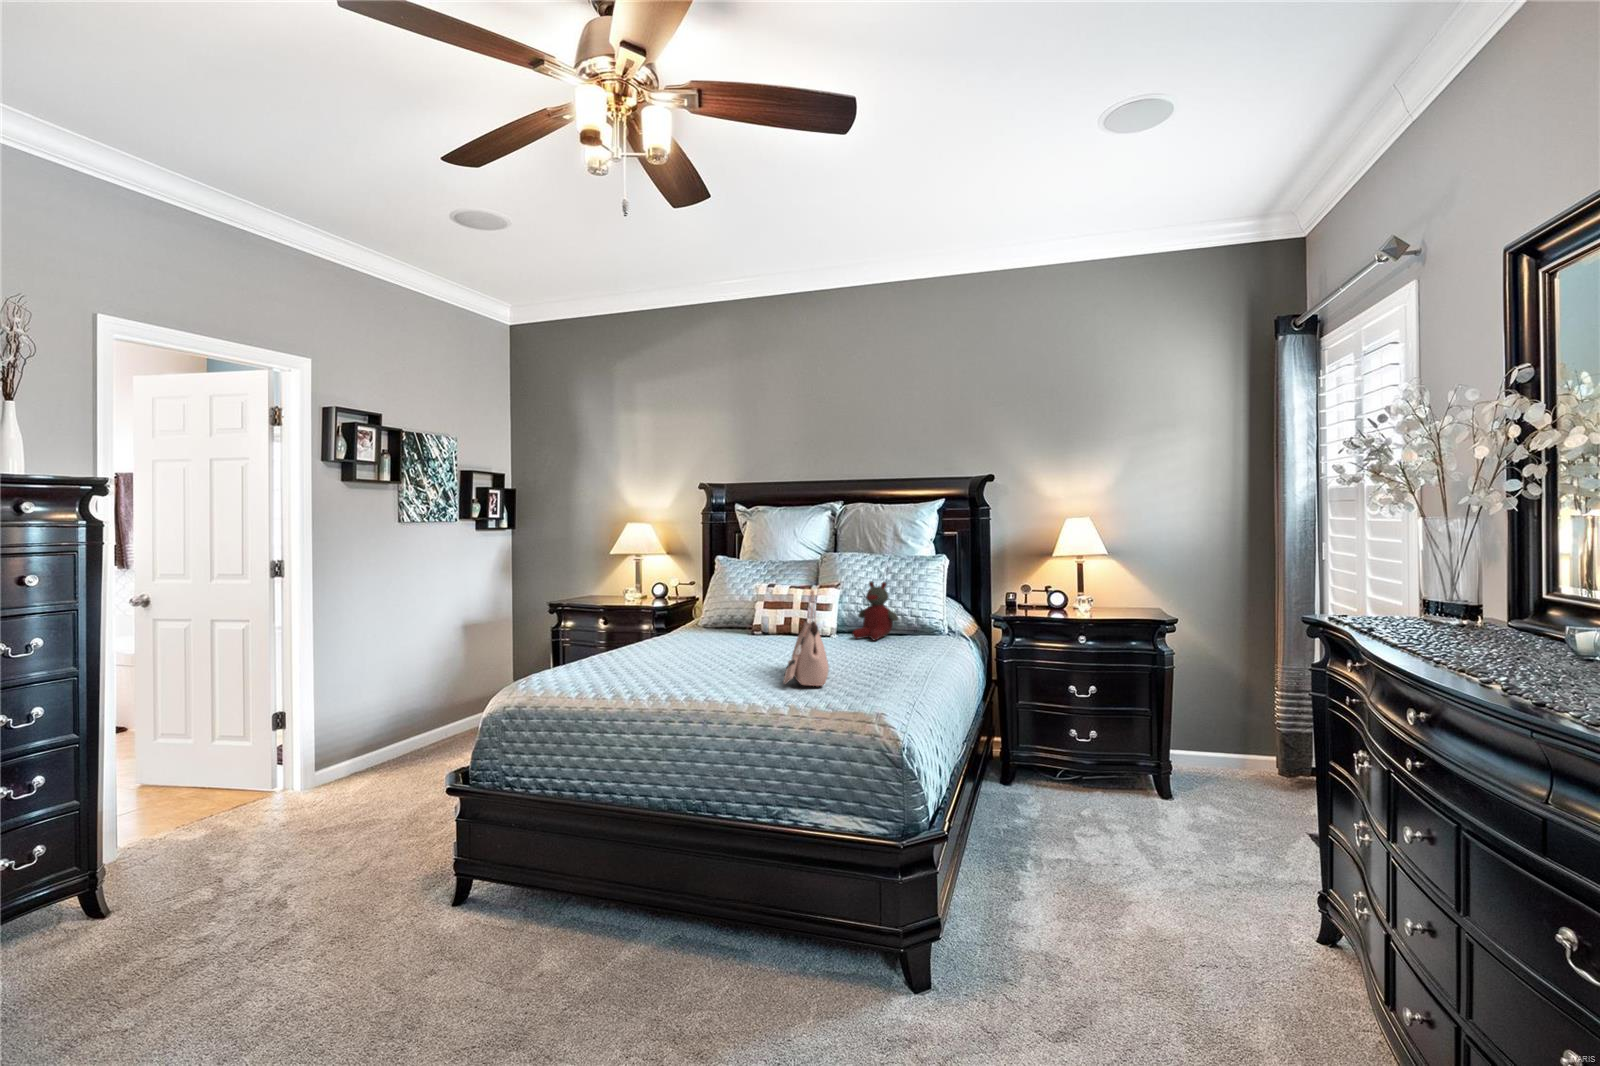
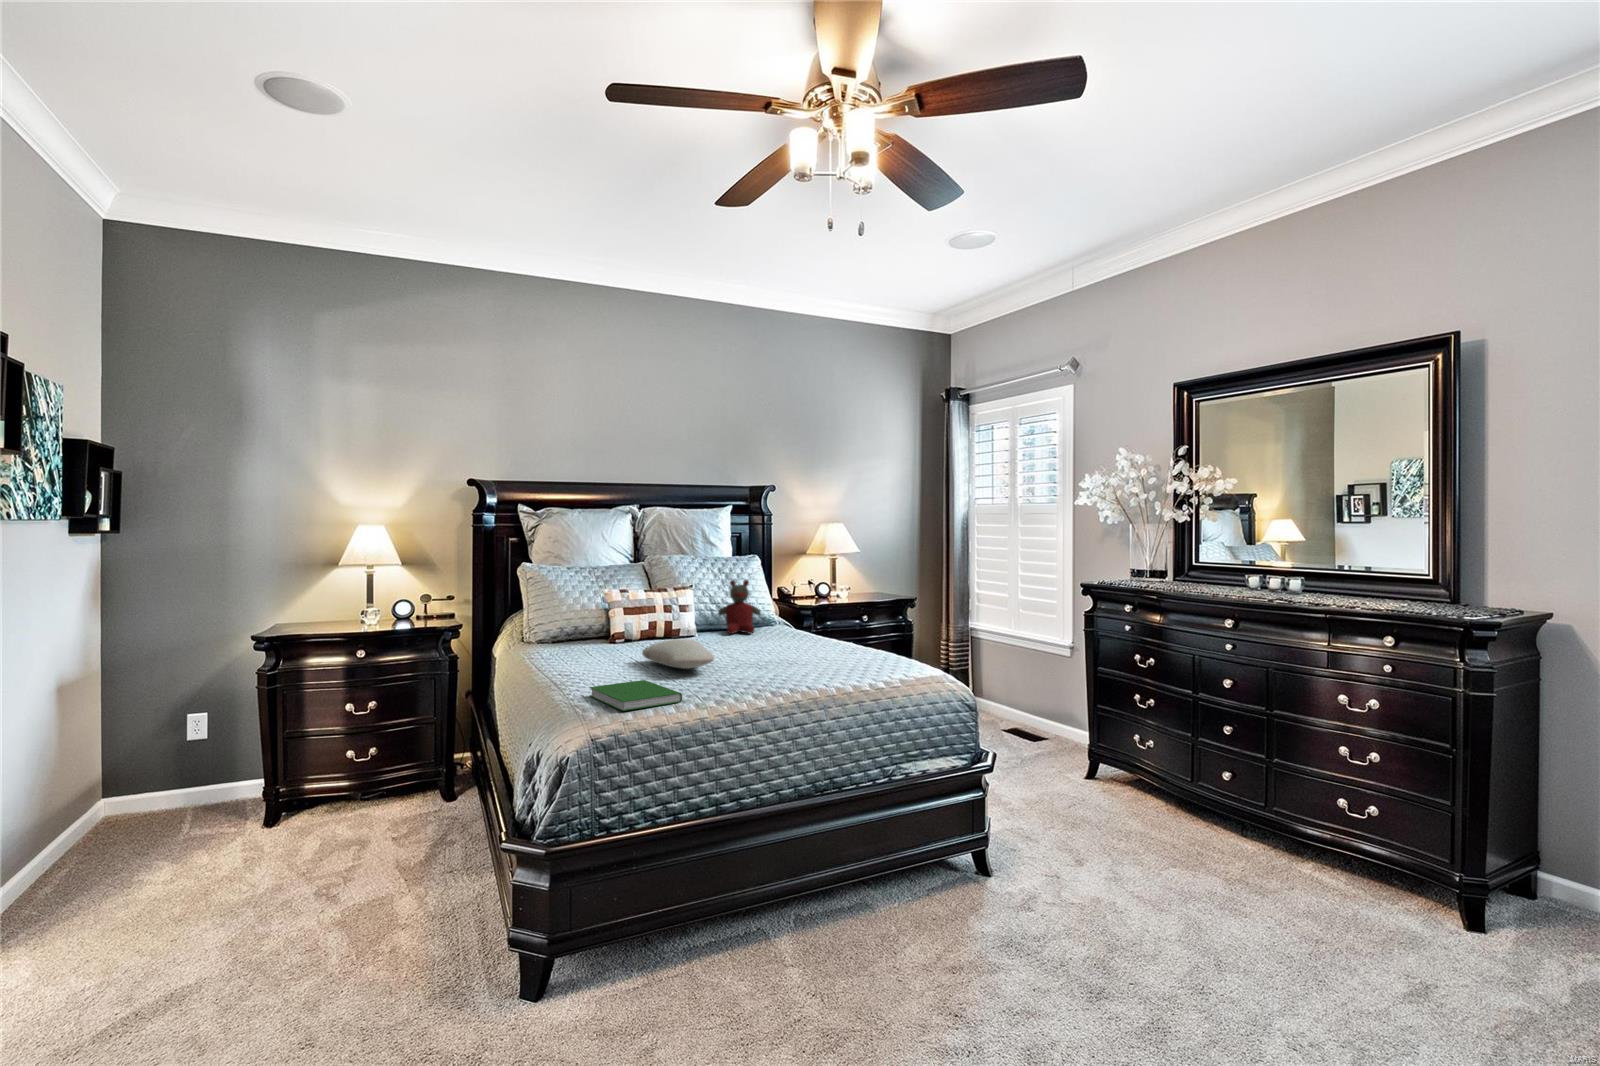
handbag: present [783,591,829,686] -> none [786,583,862,669]
pillow: none [663,636,748,665] -> present [642,639,714,669]
hardcover book: none [540,667,624,691] -> present [590,680,682,711]

